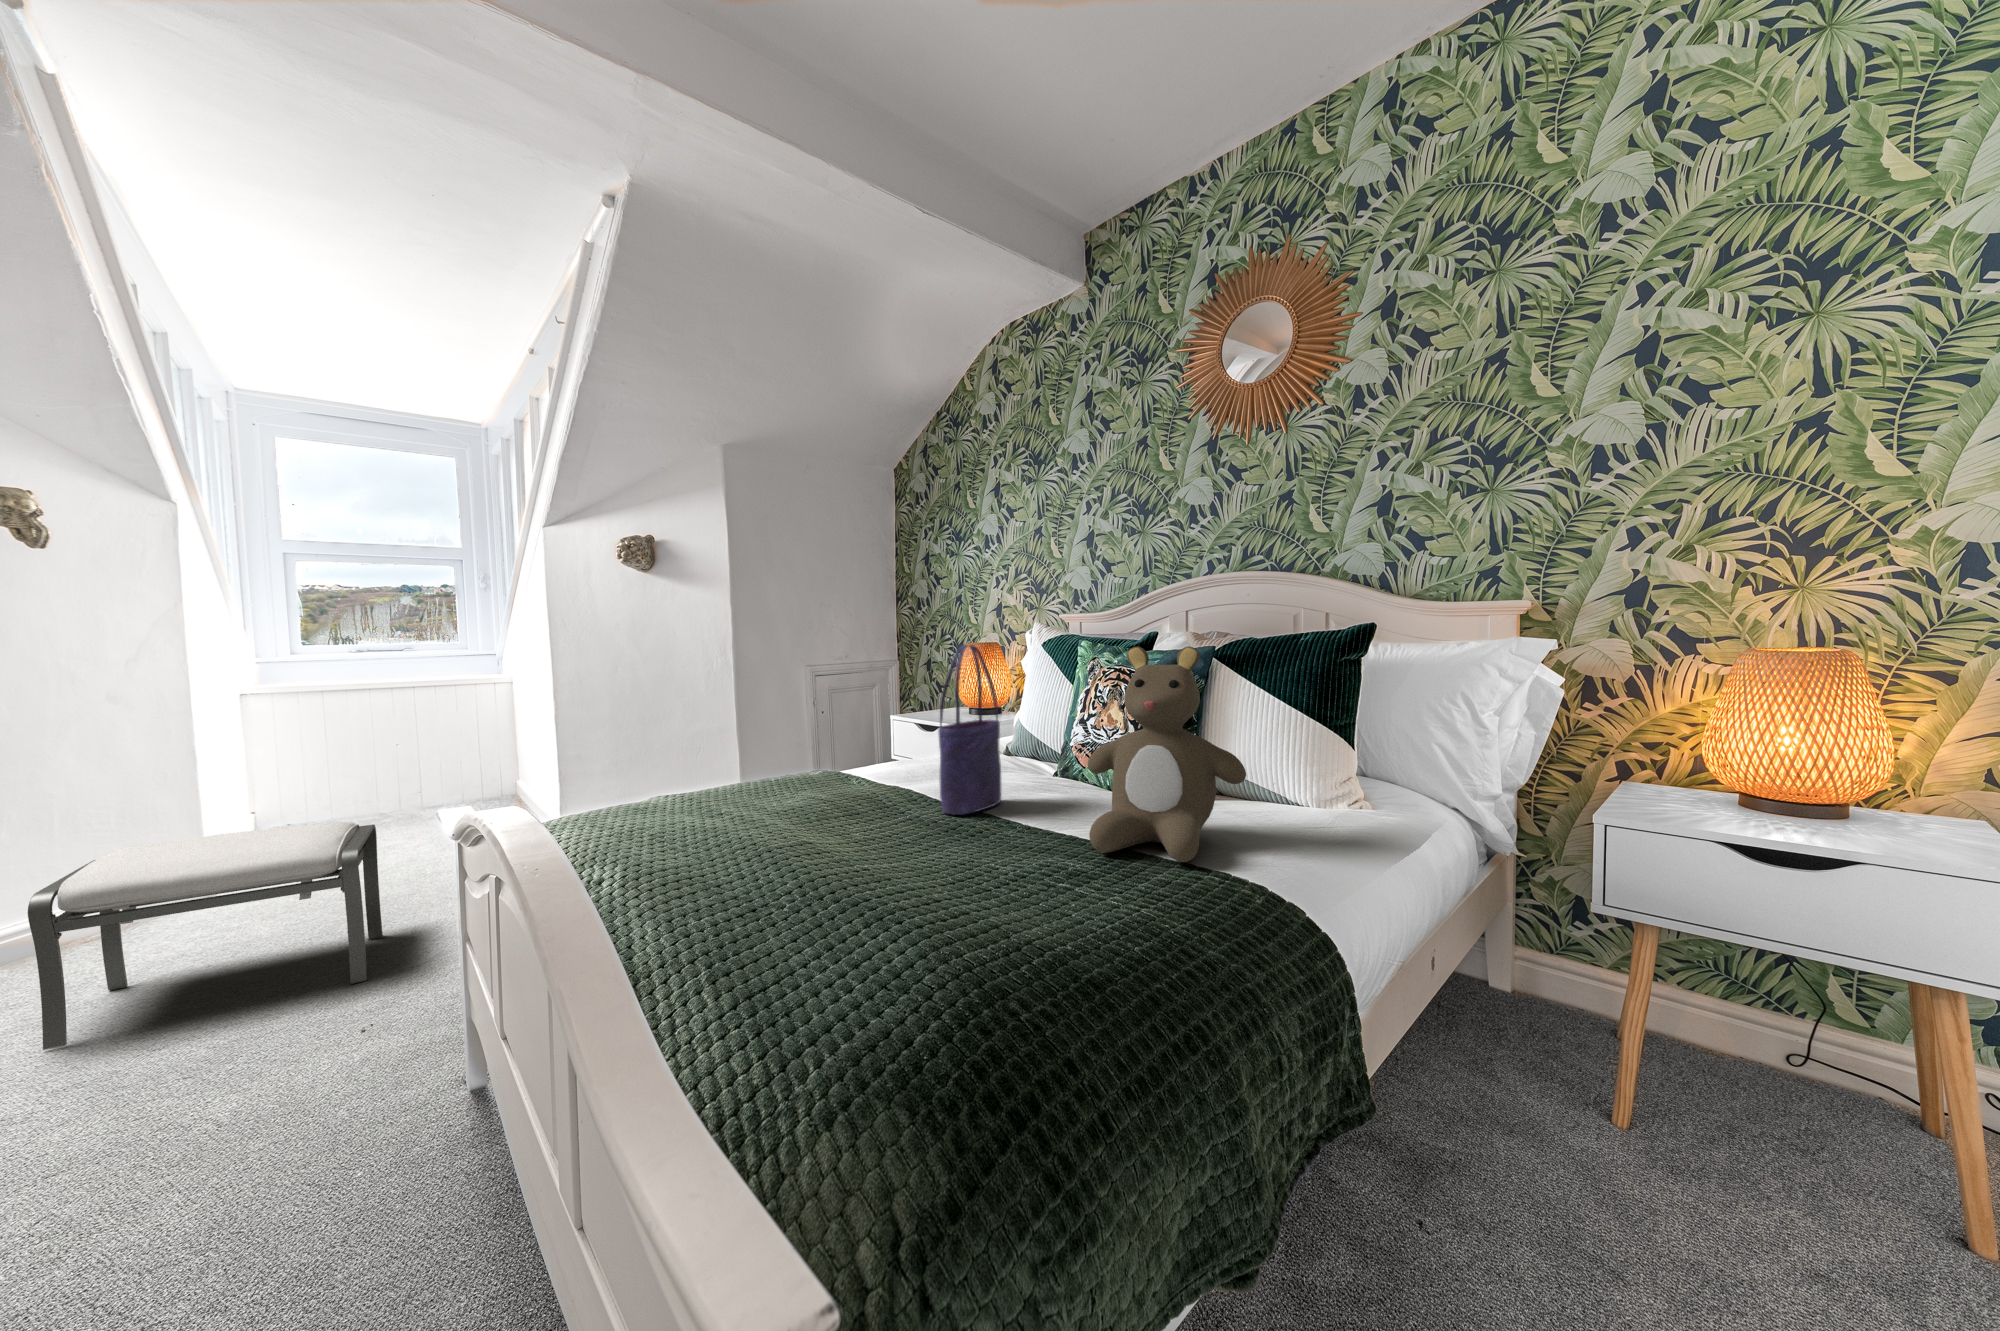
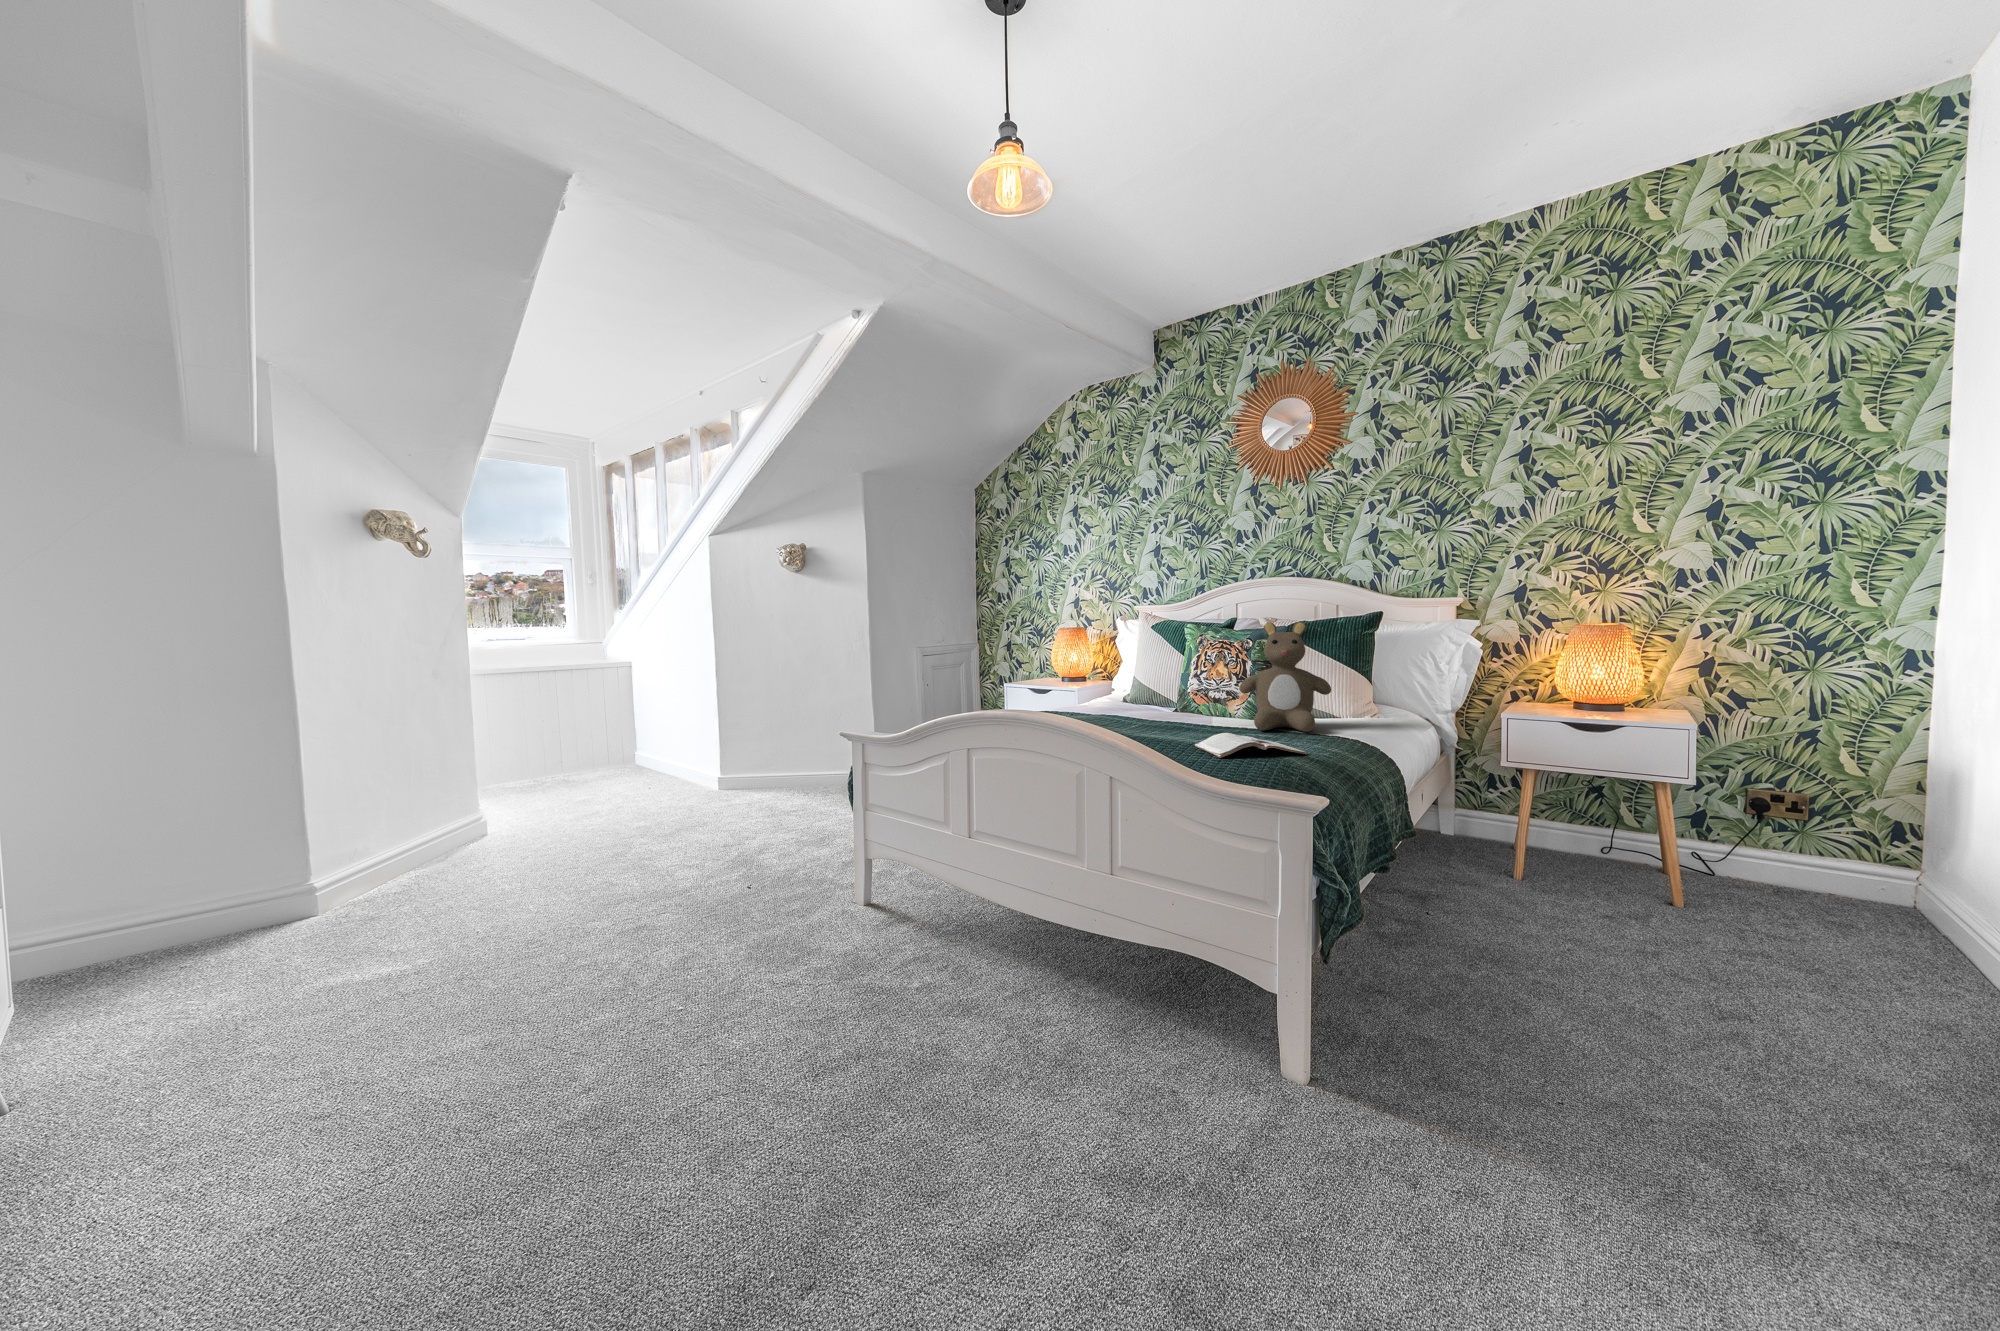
tote bag: present [938,645,1001,815] -> none [1144,623,1173,722]
ottoman: present [28,822,383,1050] -> none [503,757,698,900]
magazine: none [893,880,1103,966] -> present [1195,733,1307,758]

